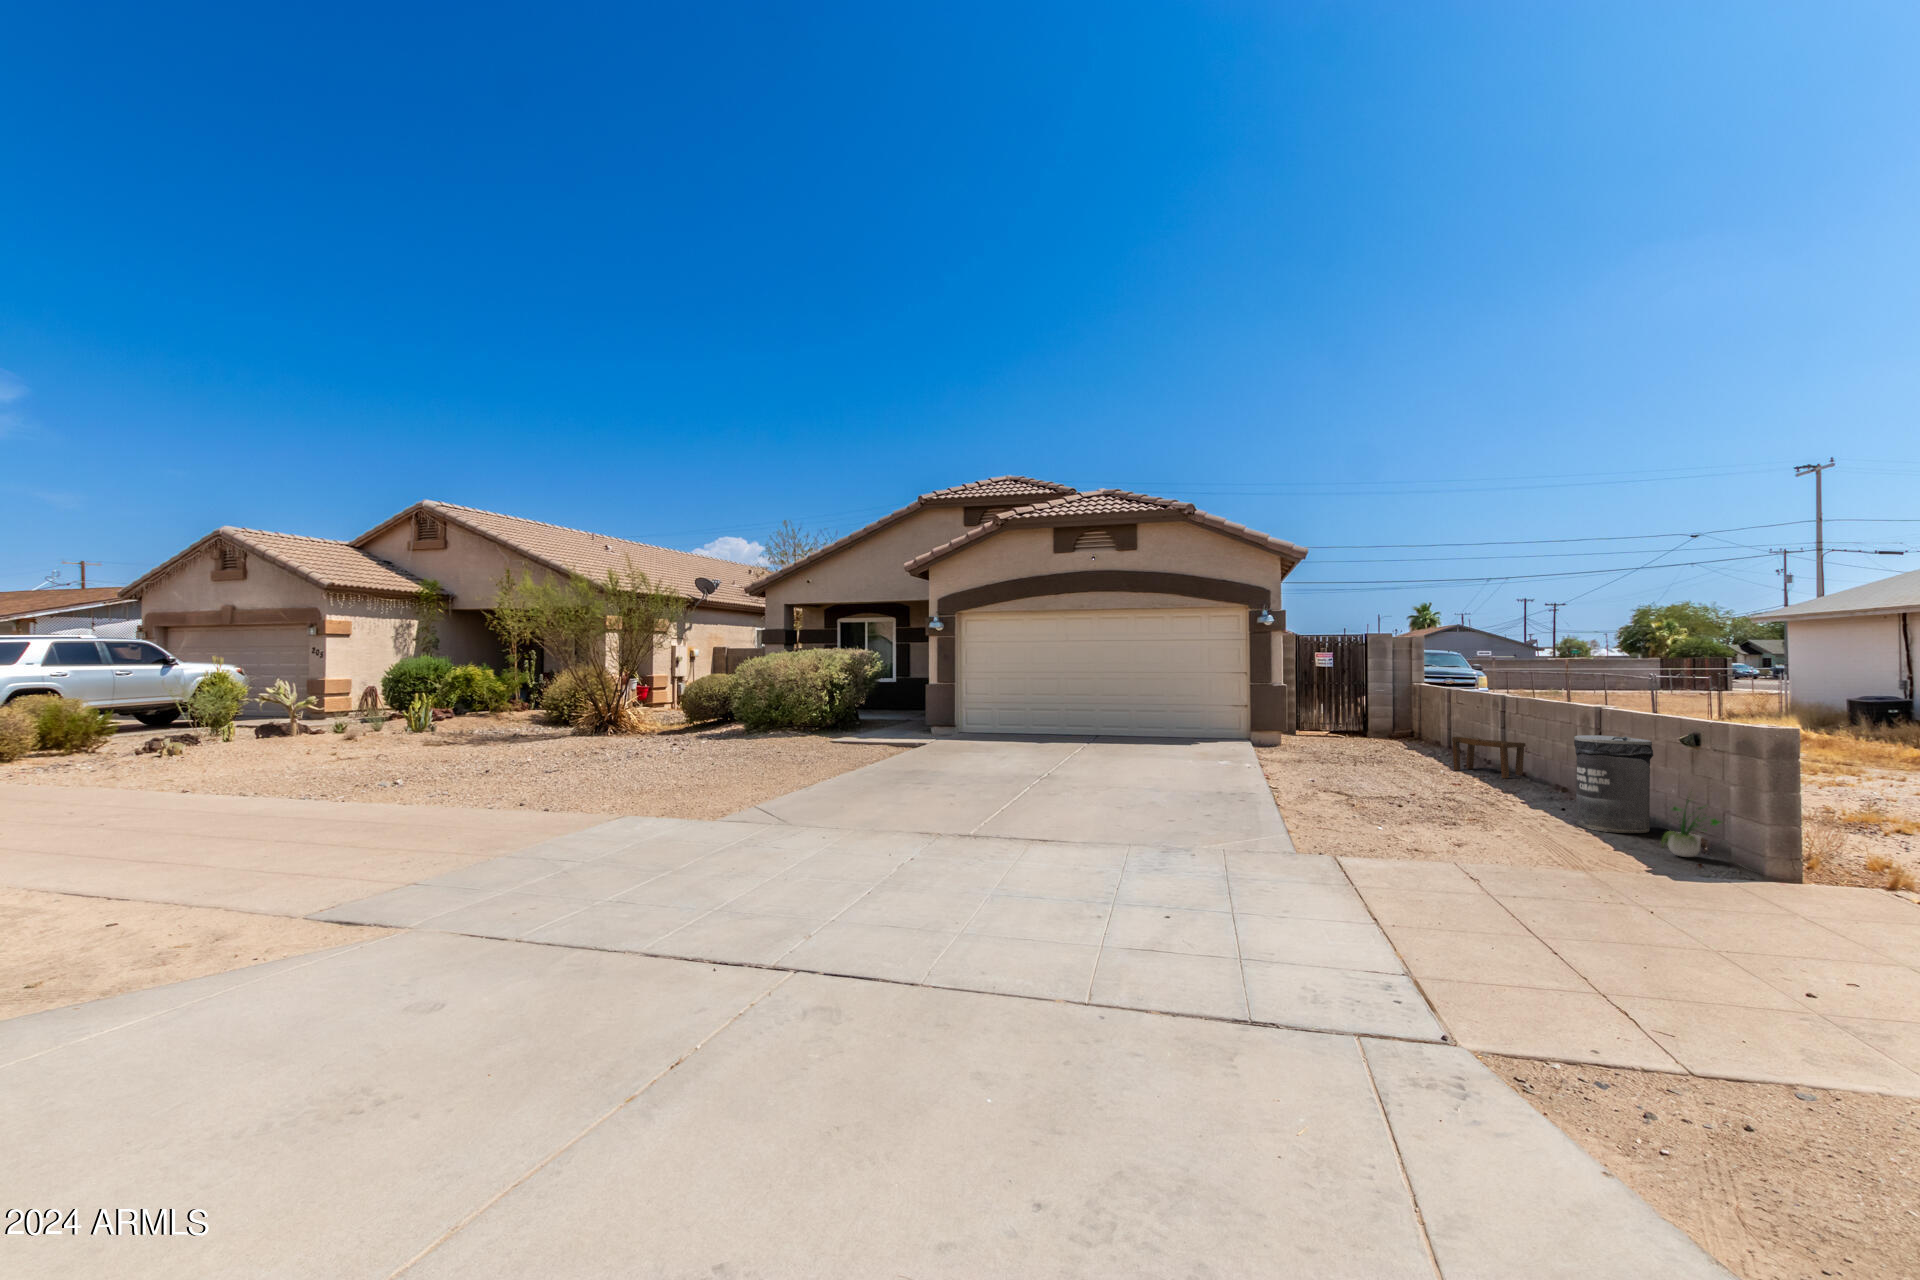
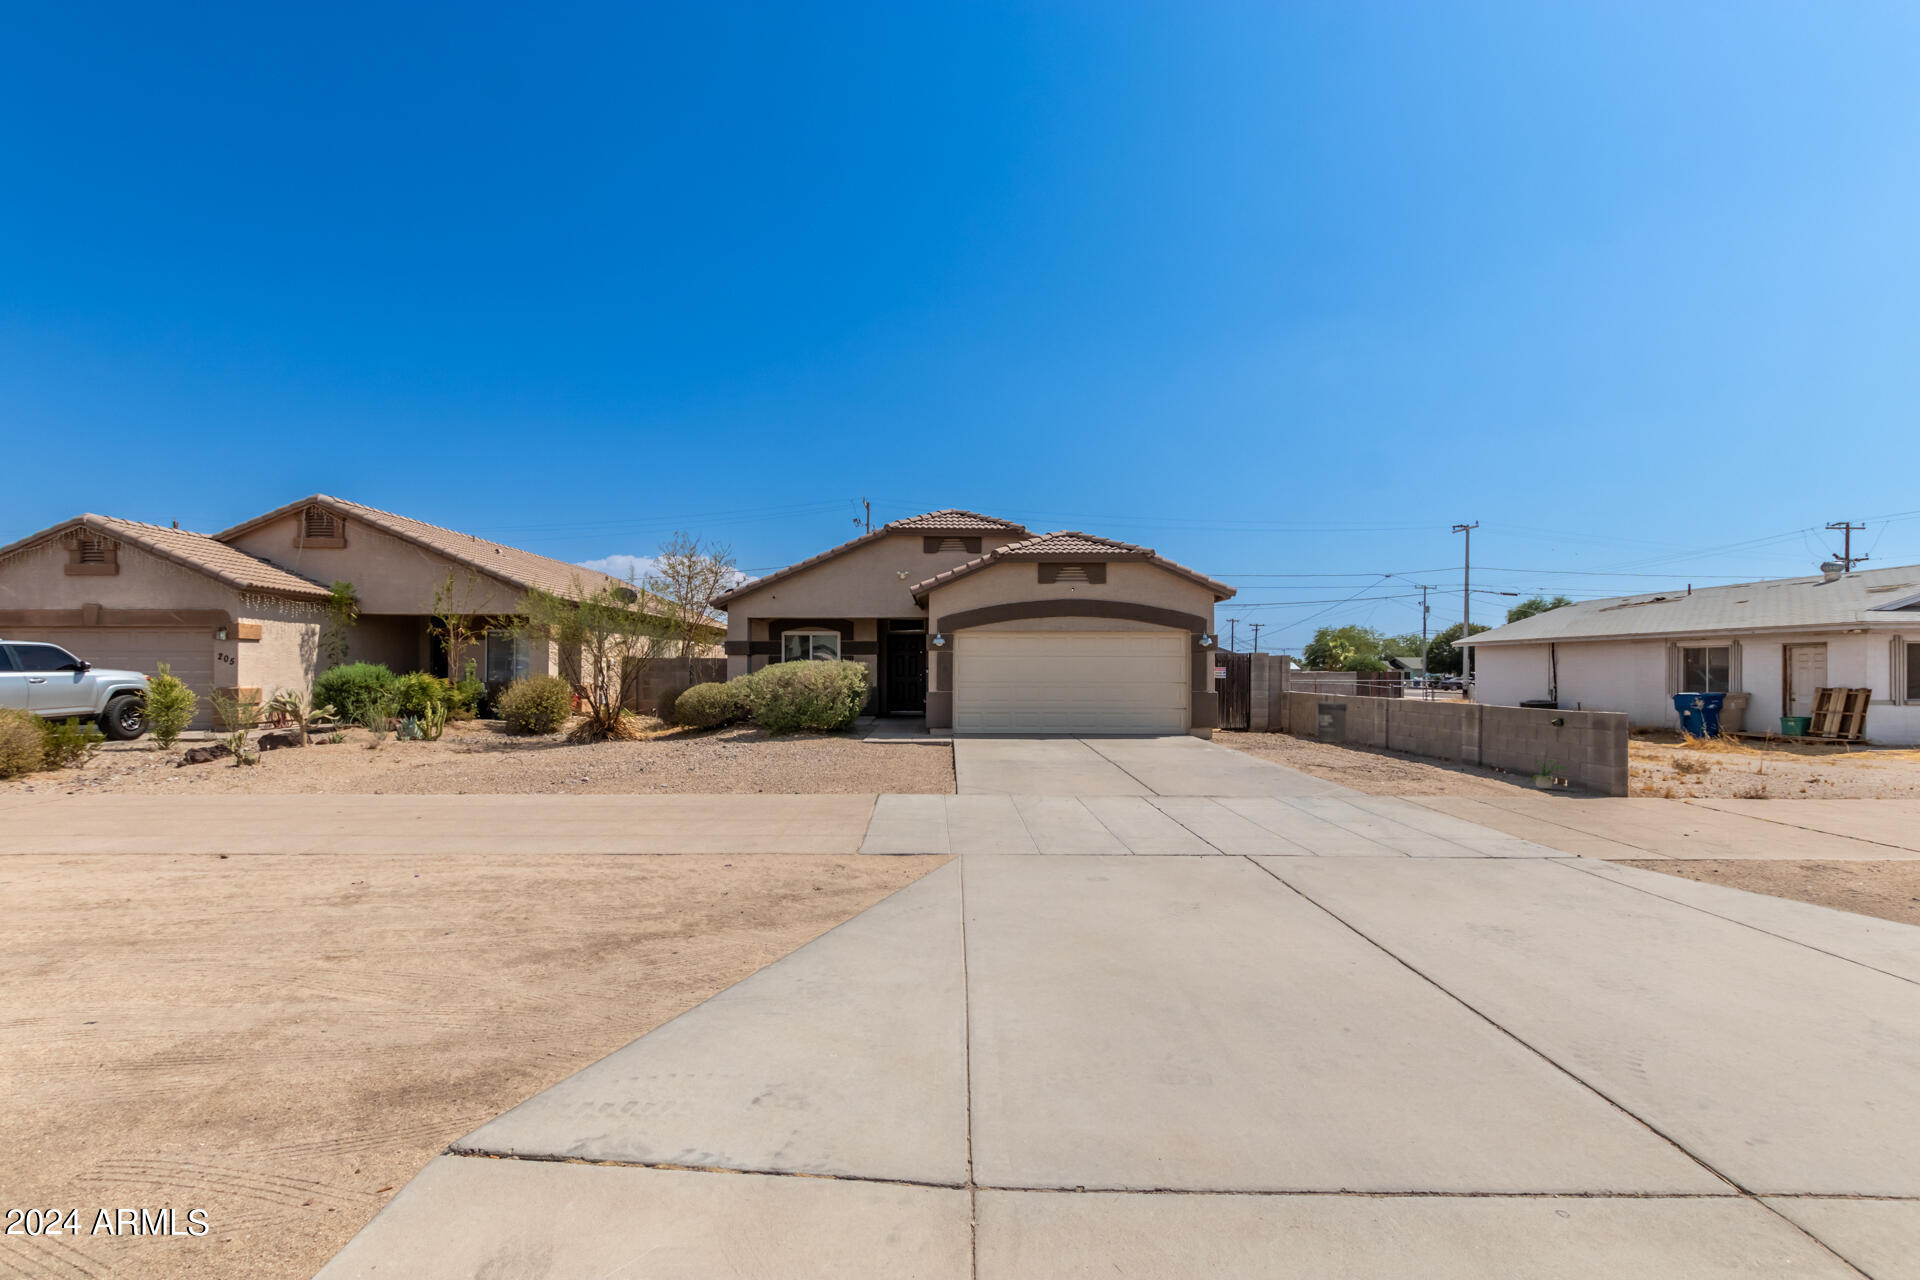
trash can: present [1574,735,1653,833] -> present [1317,701,1347,742]
bench: present [1452,736,1526,778] -> present [506,714,550,736]

